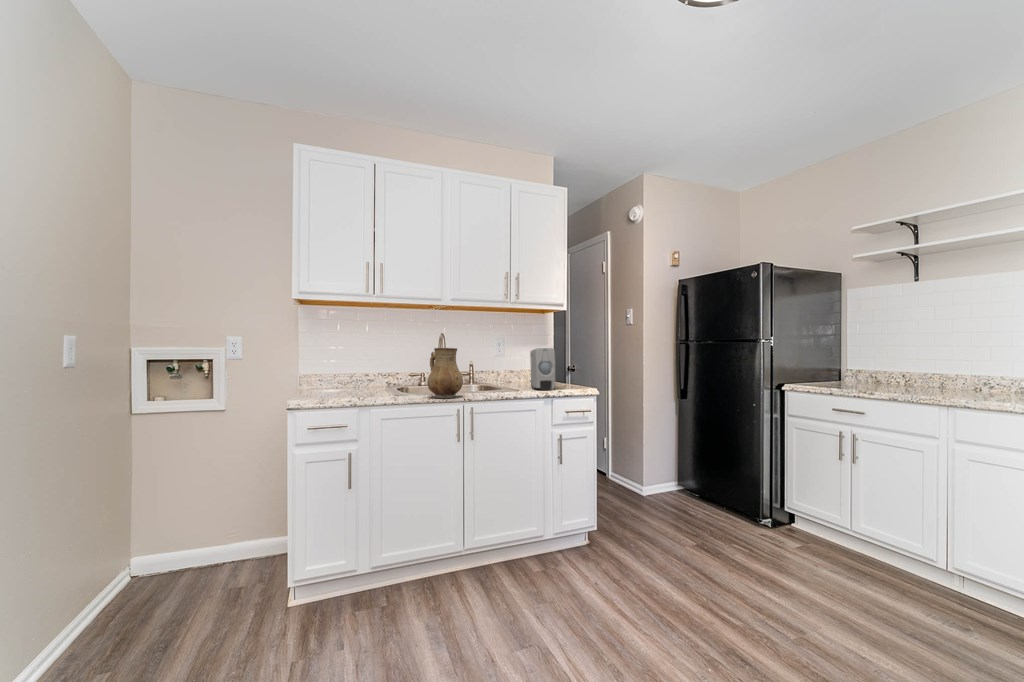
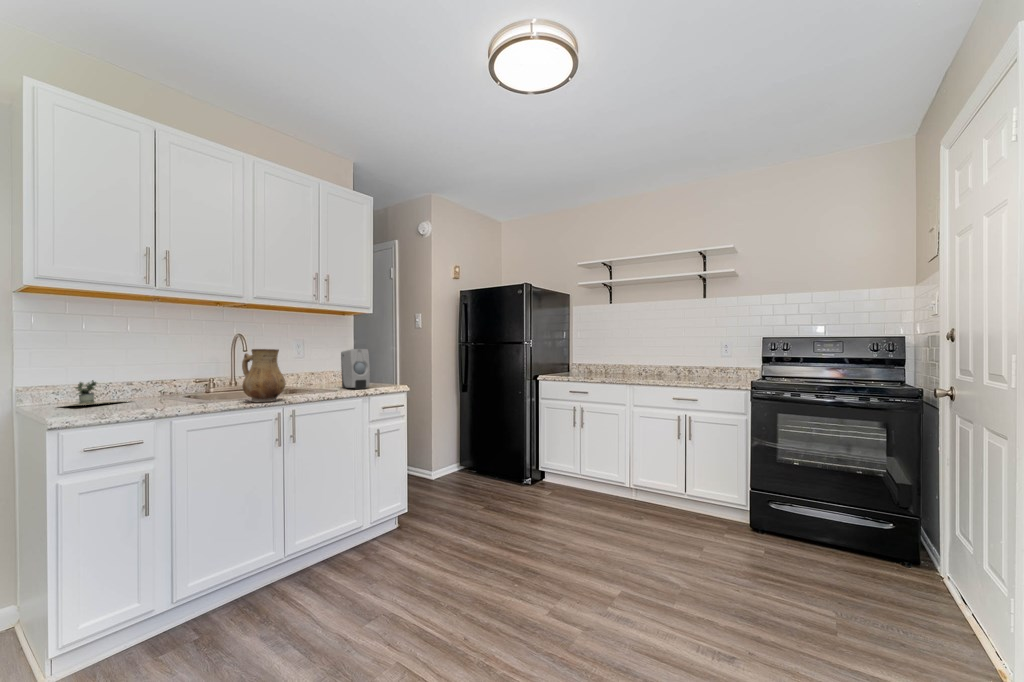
potted plant: none [318,371,381,391] -> present [69,380,108,405]

